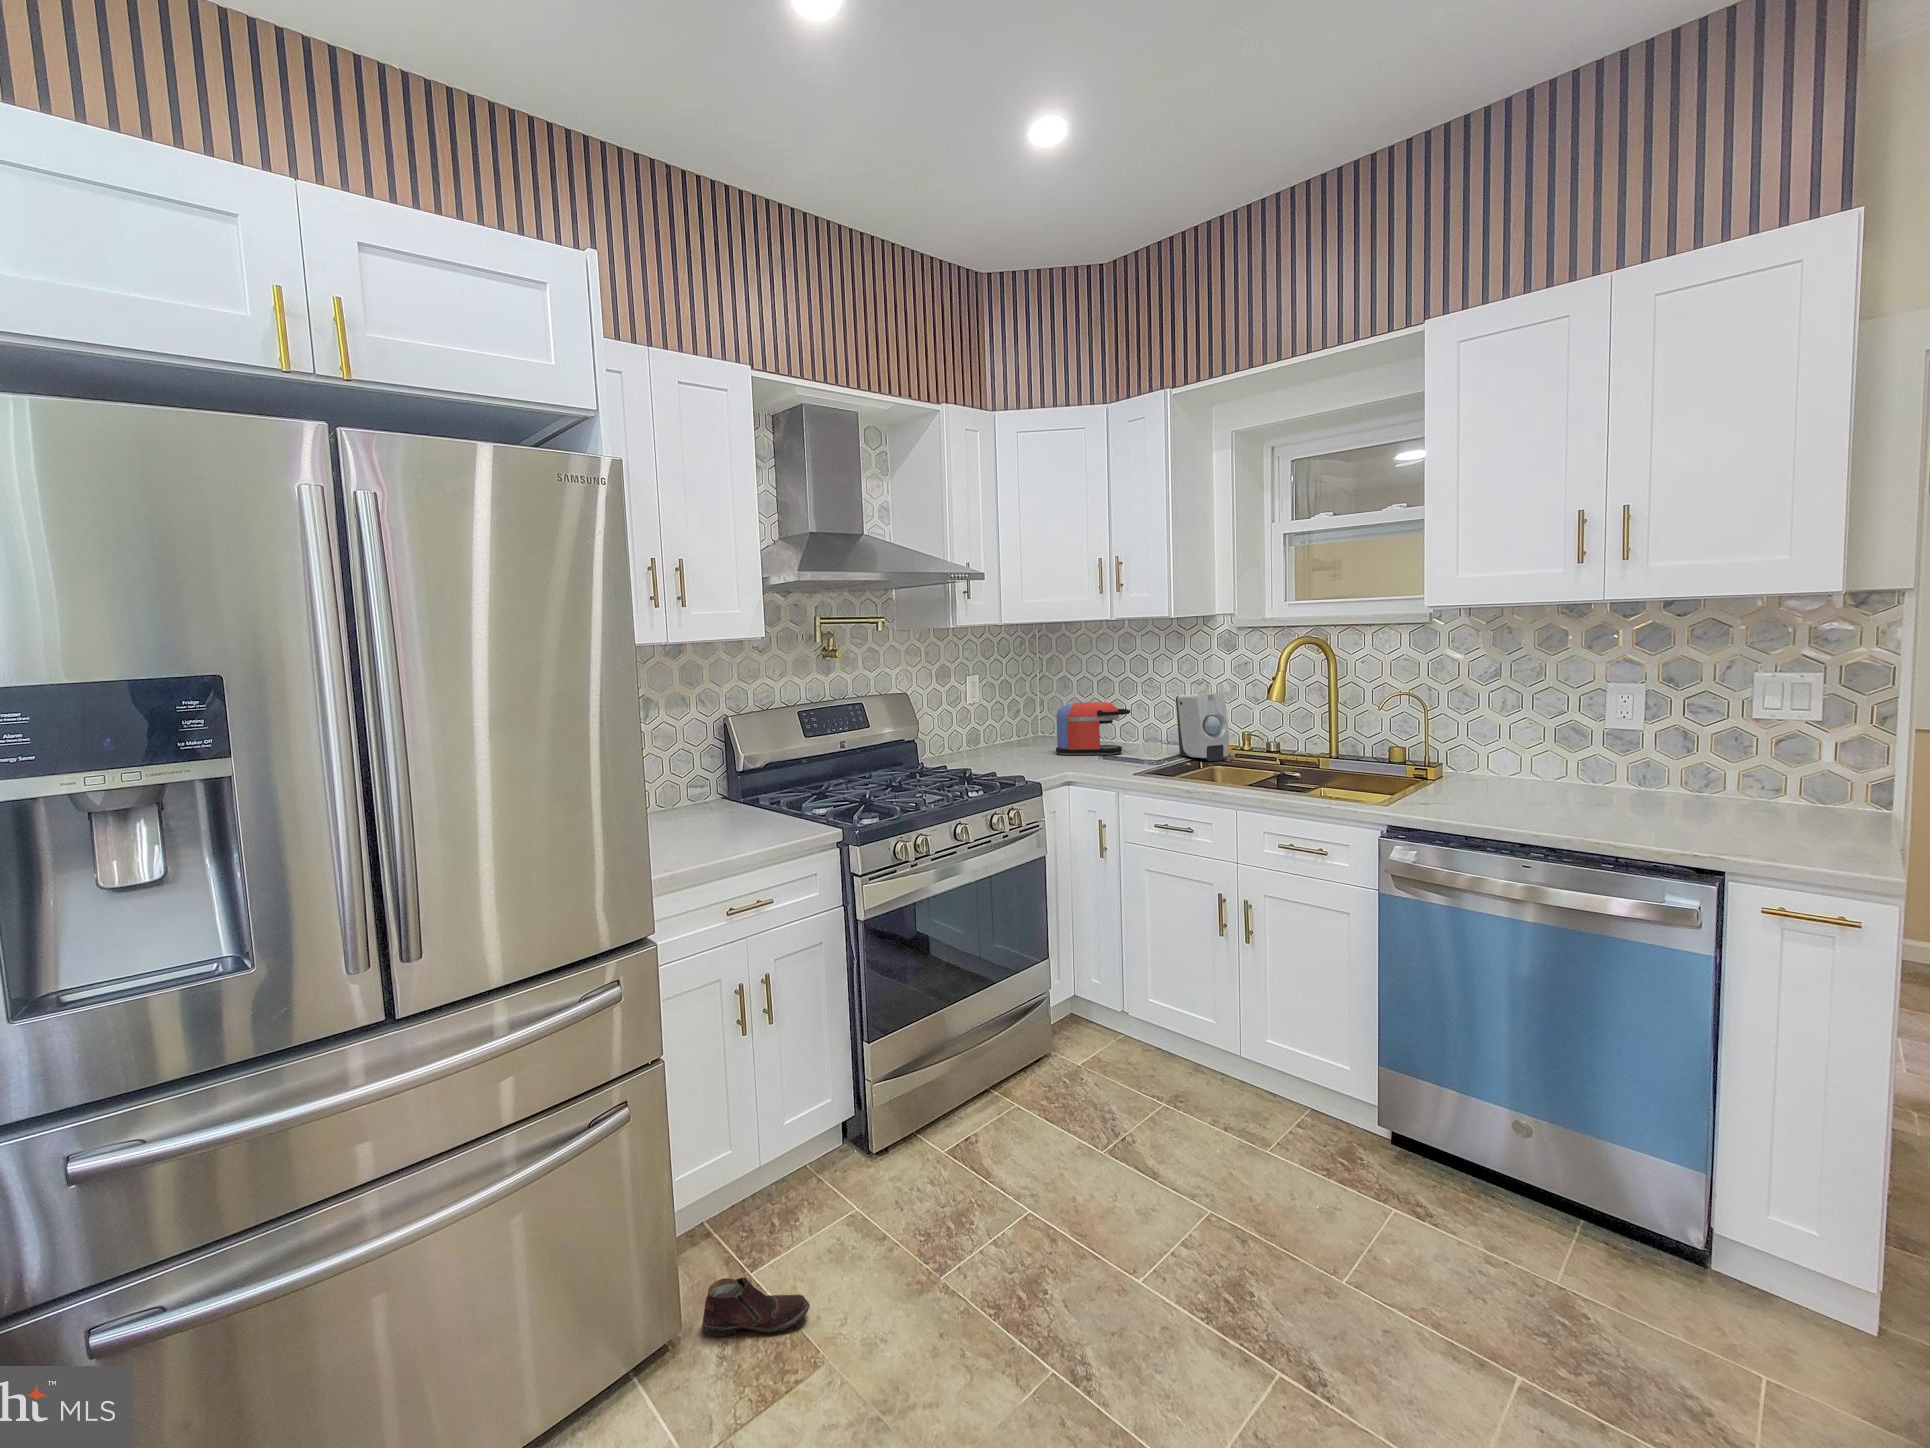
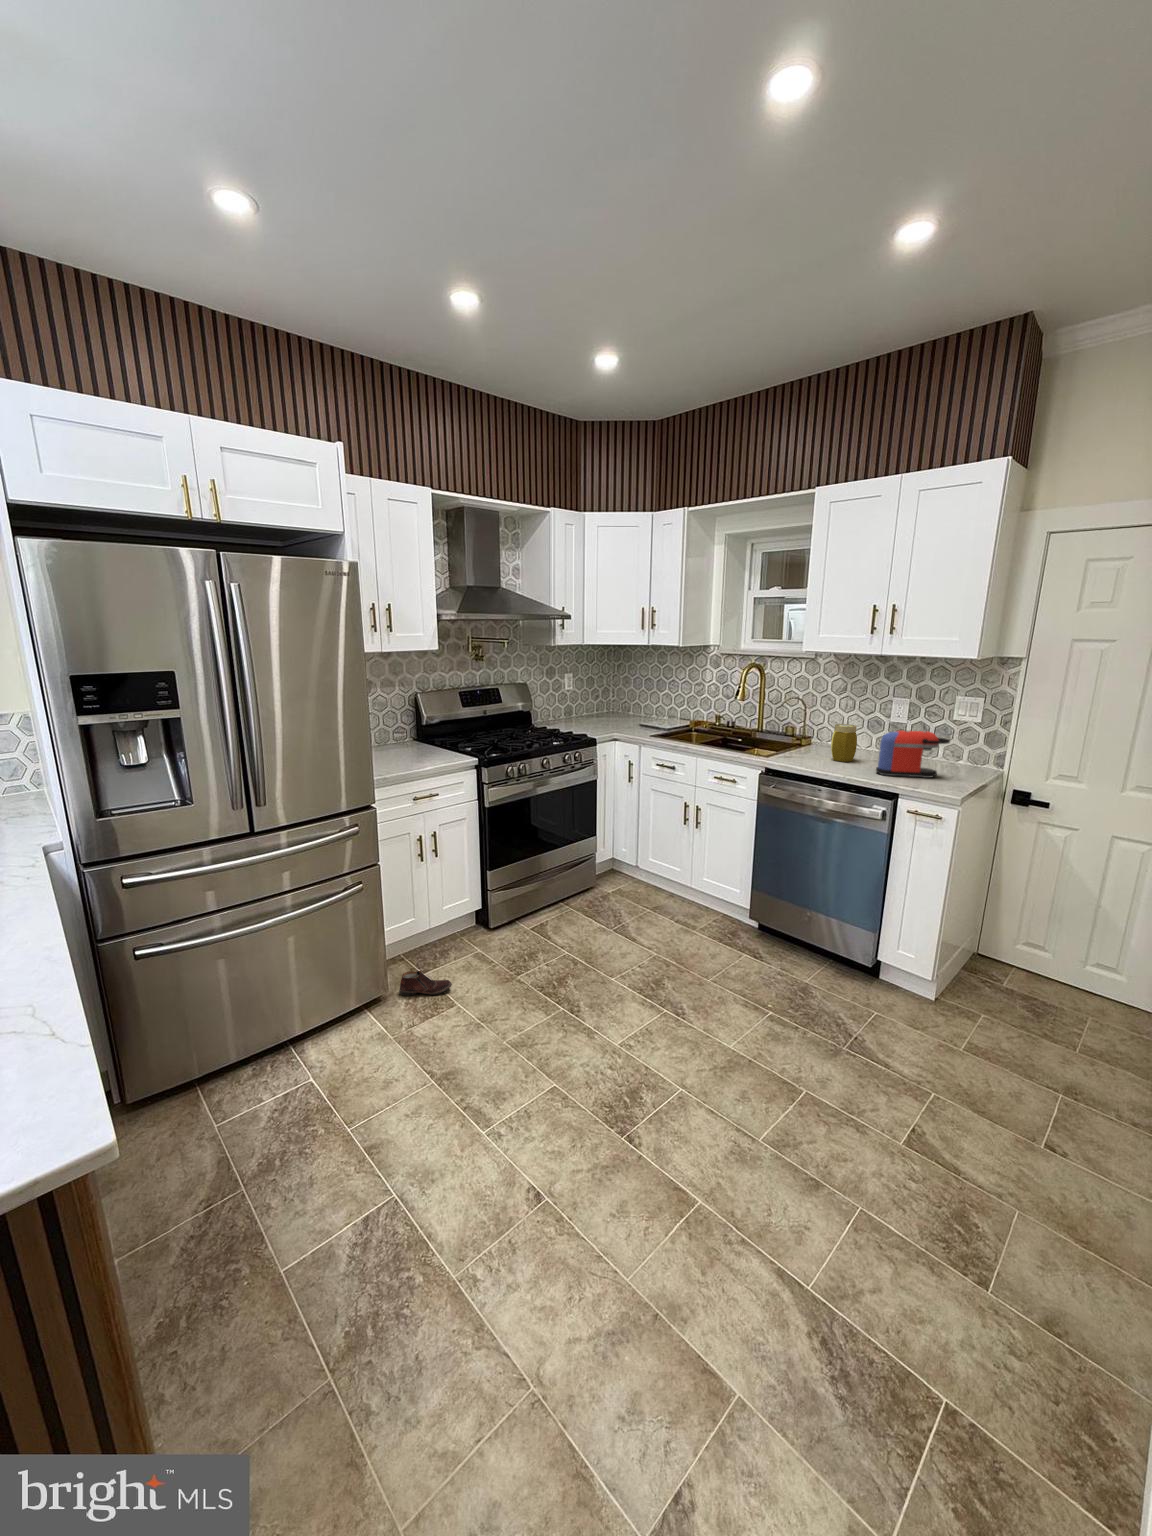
soap dispenser: present [1176,693,1229,761] -> none [681,693,708,732]
coffee maker: present [1056,702,1130,755] -> present [876,730,950,778]
jar: none [1497,735,1554,806] -> present [831,724,857,762]

